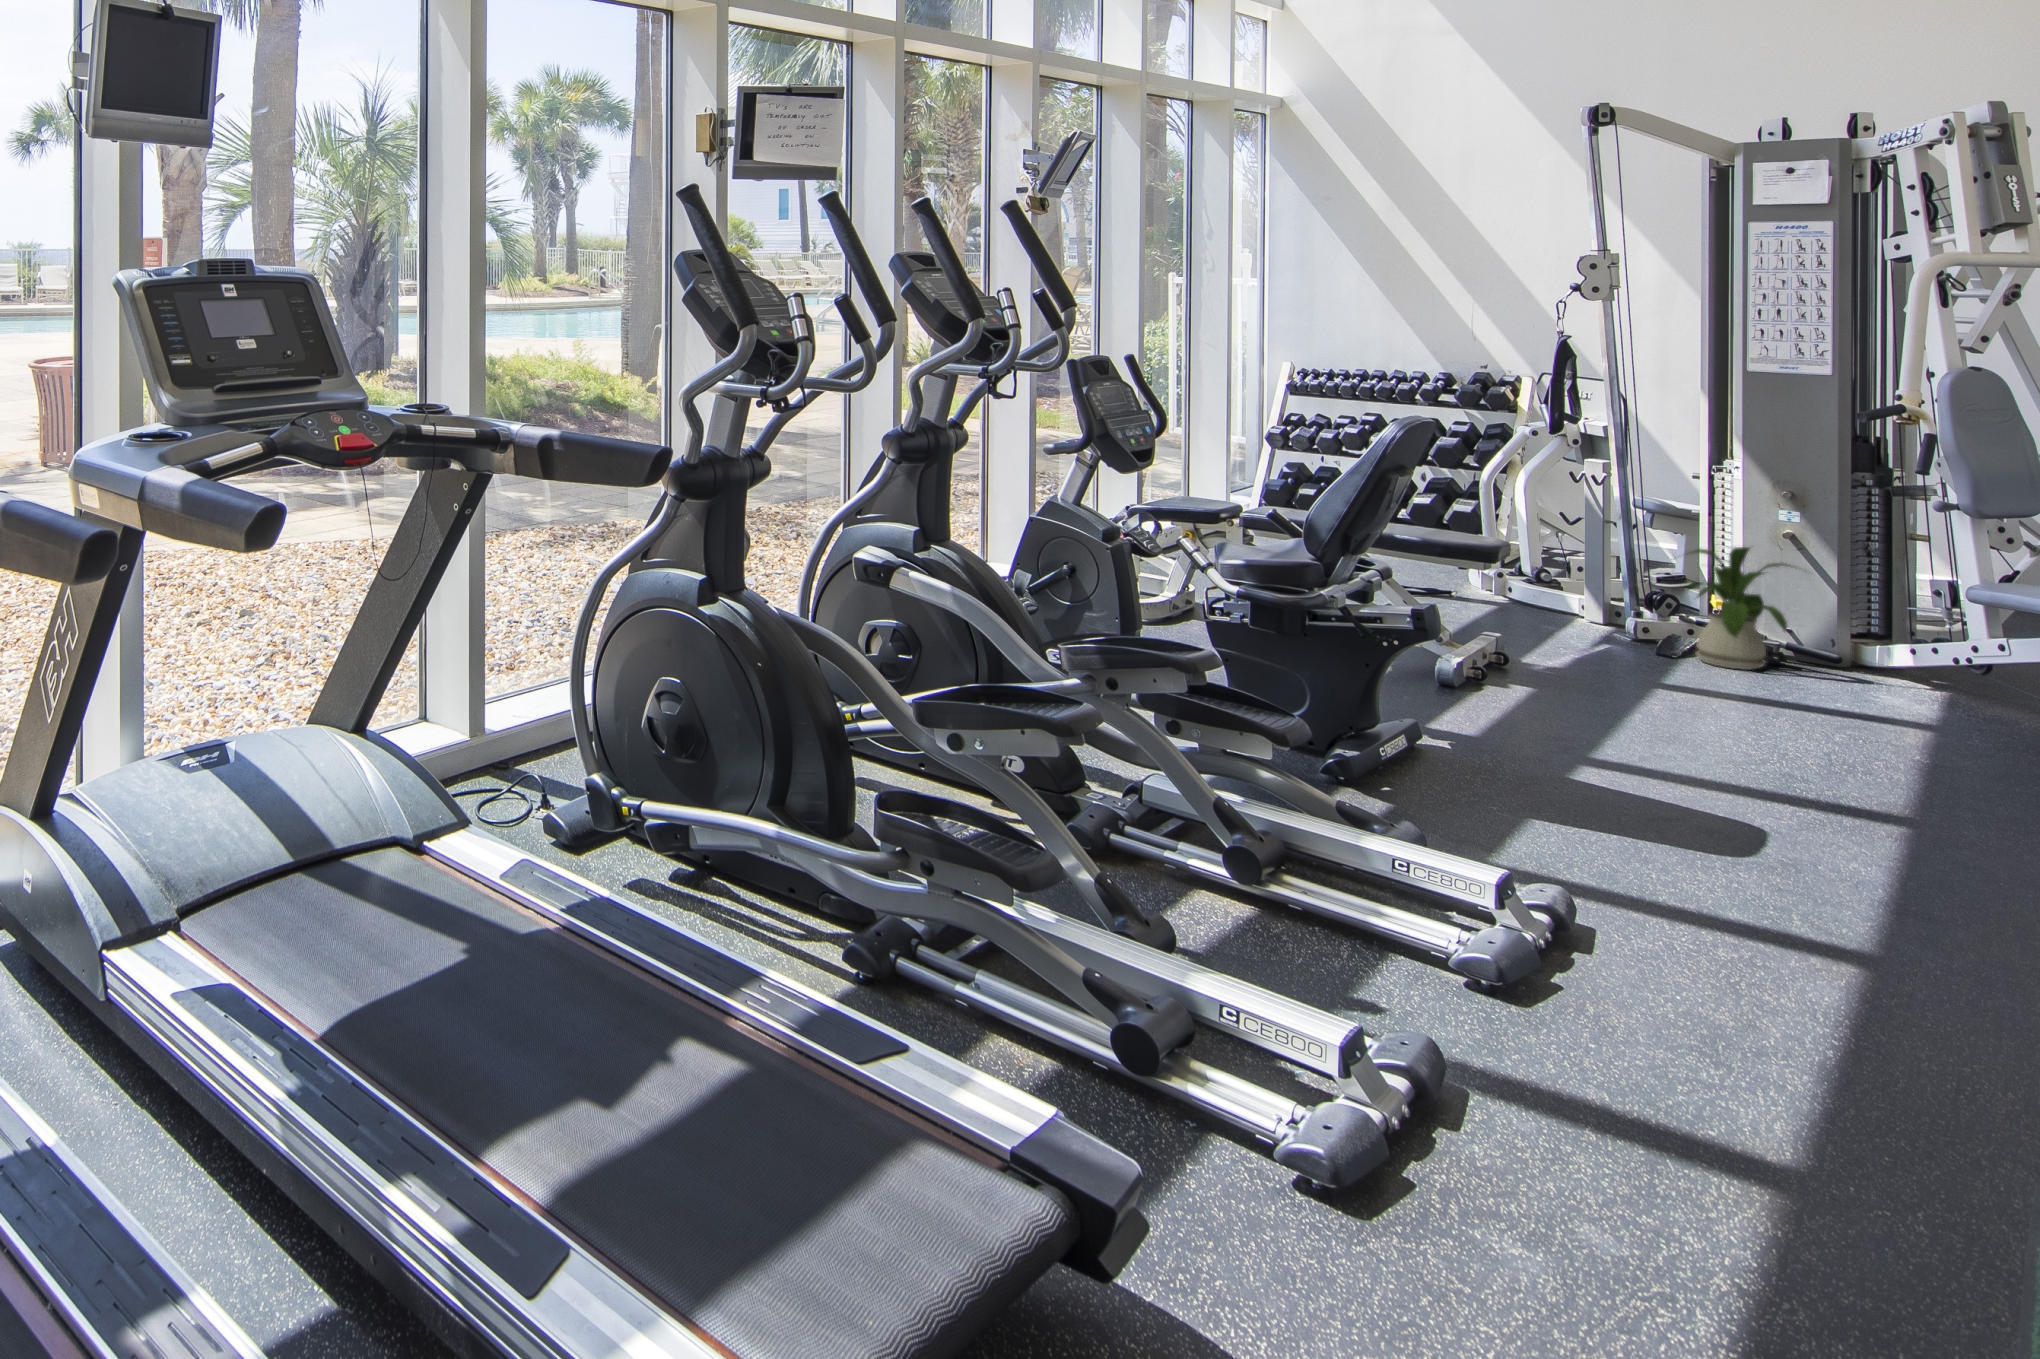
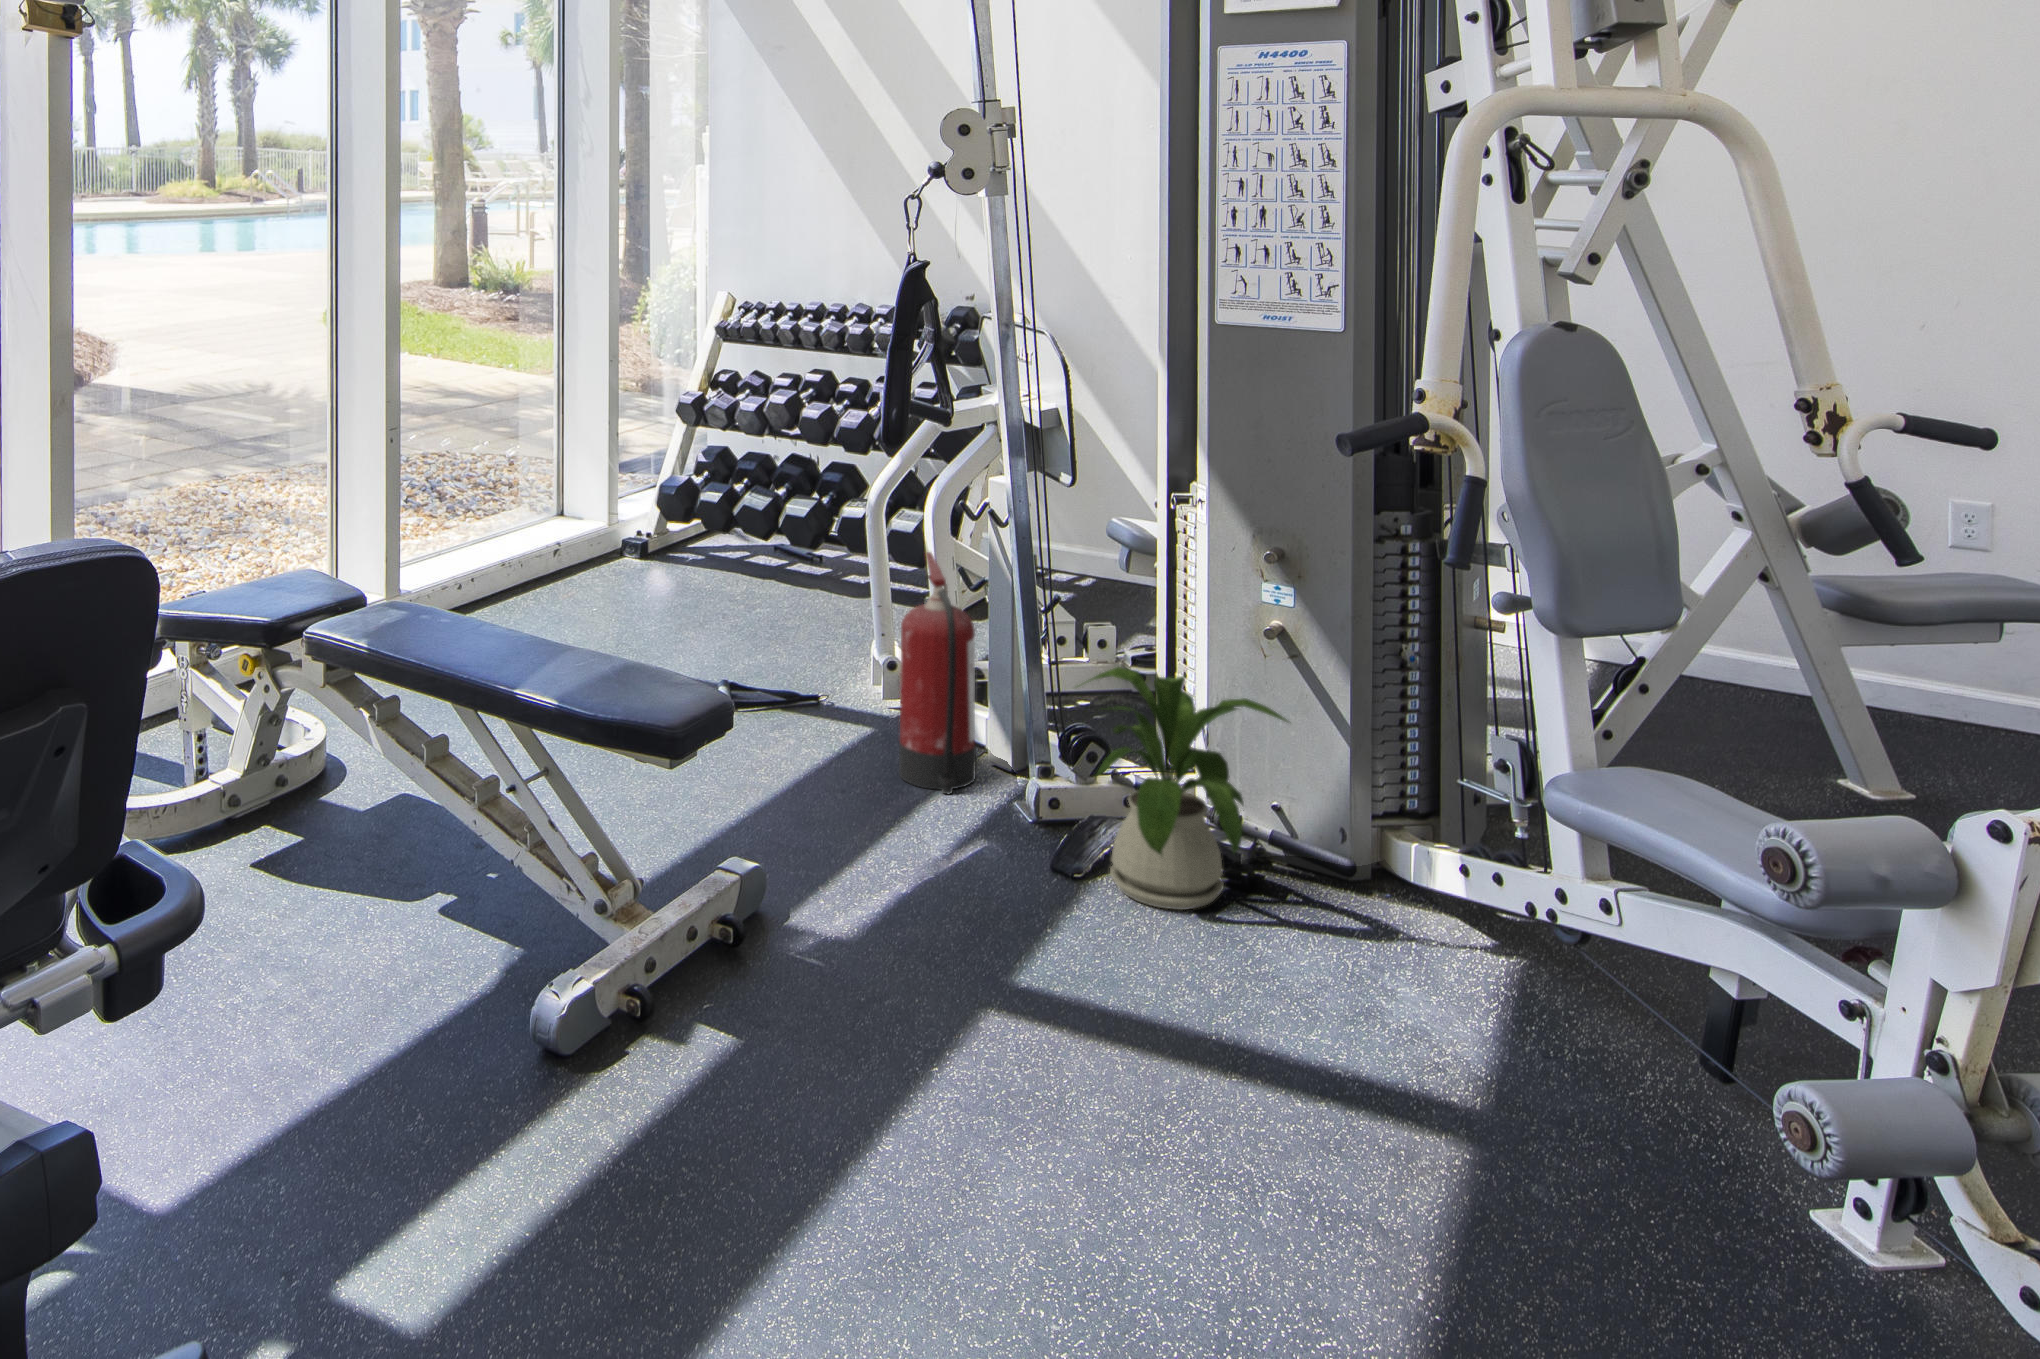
fire extinguisher: none [1528,497,1581,628] -> present [899,552,976,794]

